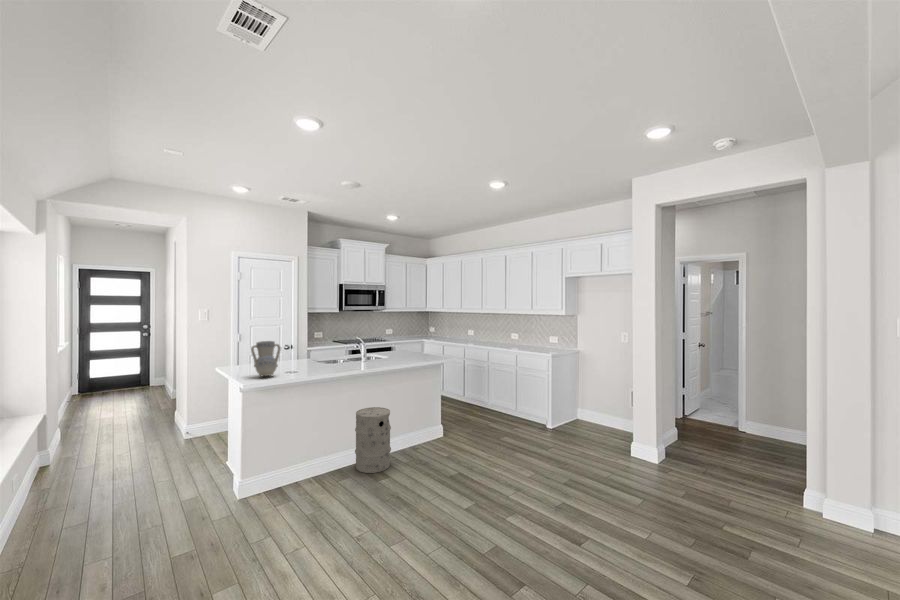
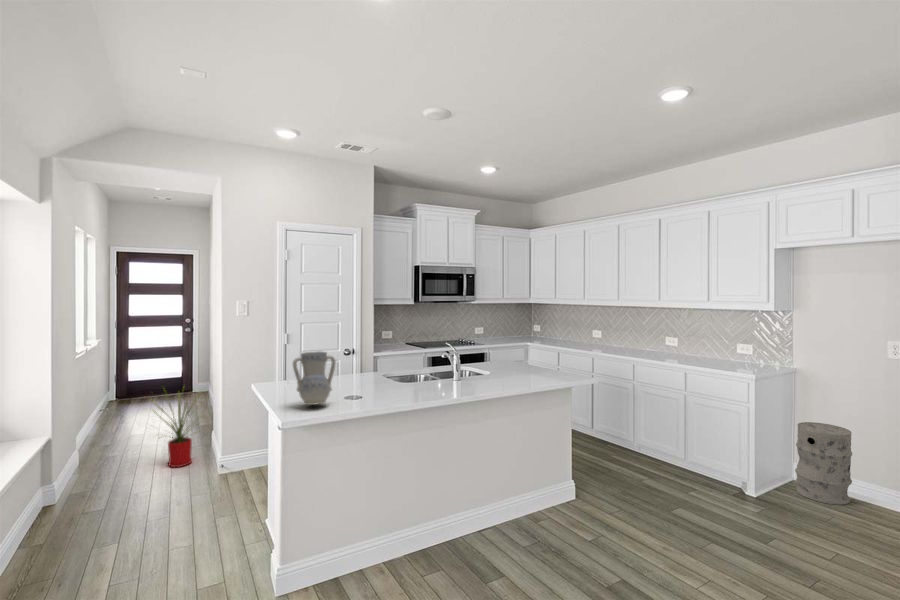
house plant: none [124,374,177,437] -> present [151,387,198,467]
trash can: present [355,407,391,473] -> present [795,422,852,505]

